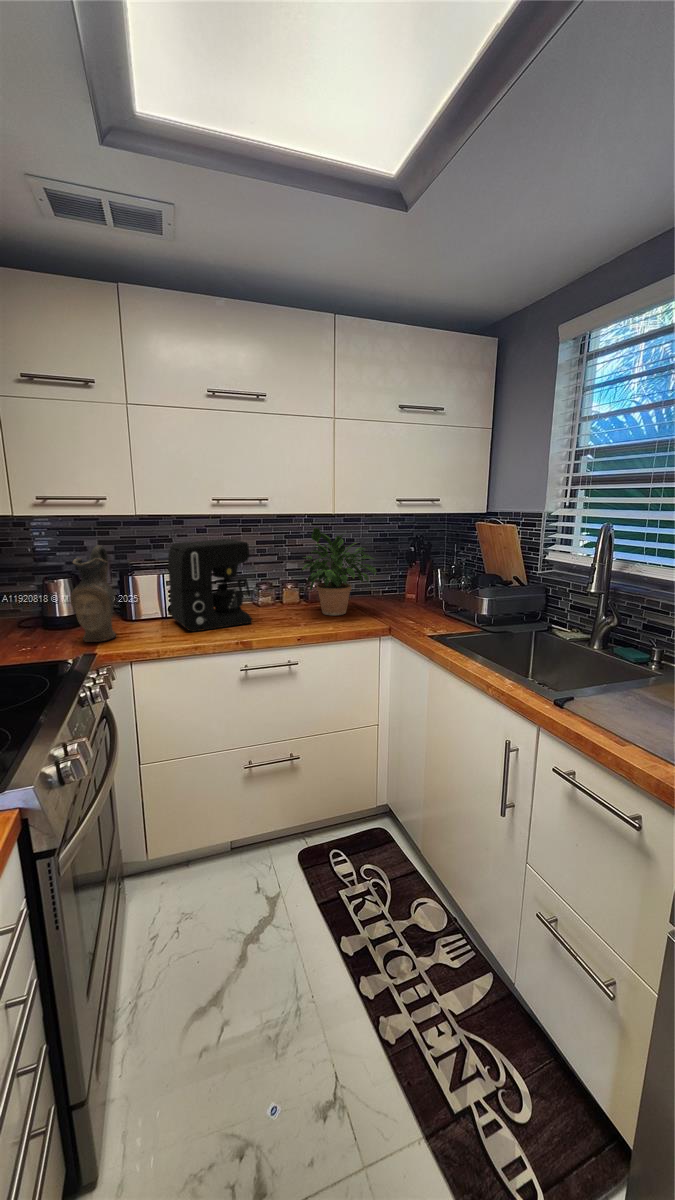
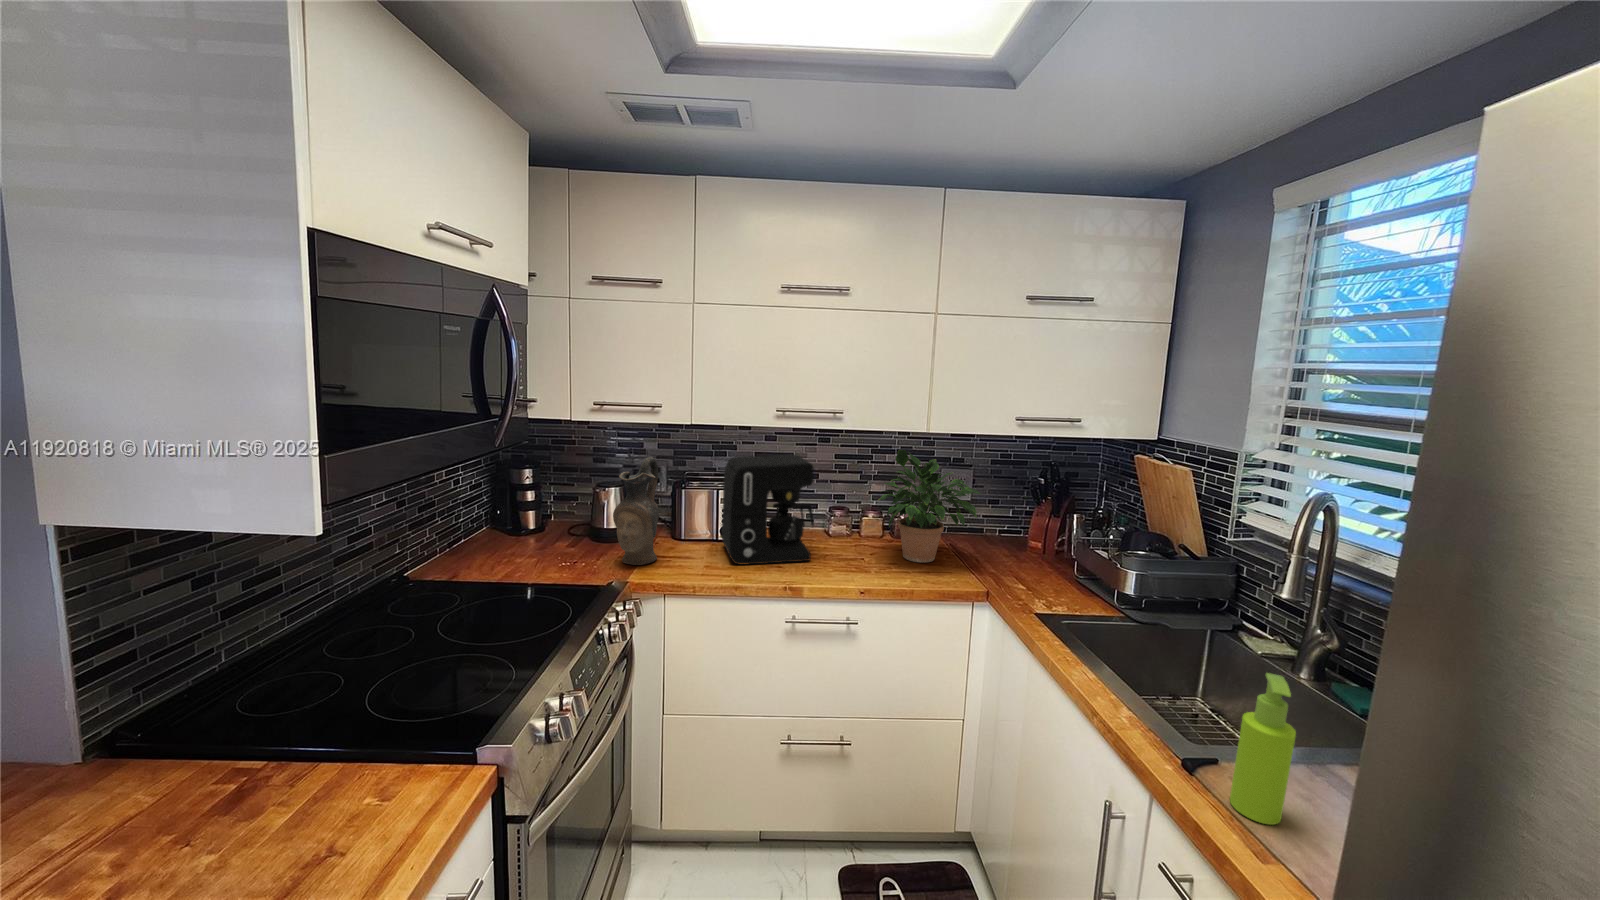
soap dispenser: none [587,626,626,723] -> present [1230,673,1296,825]

